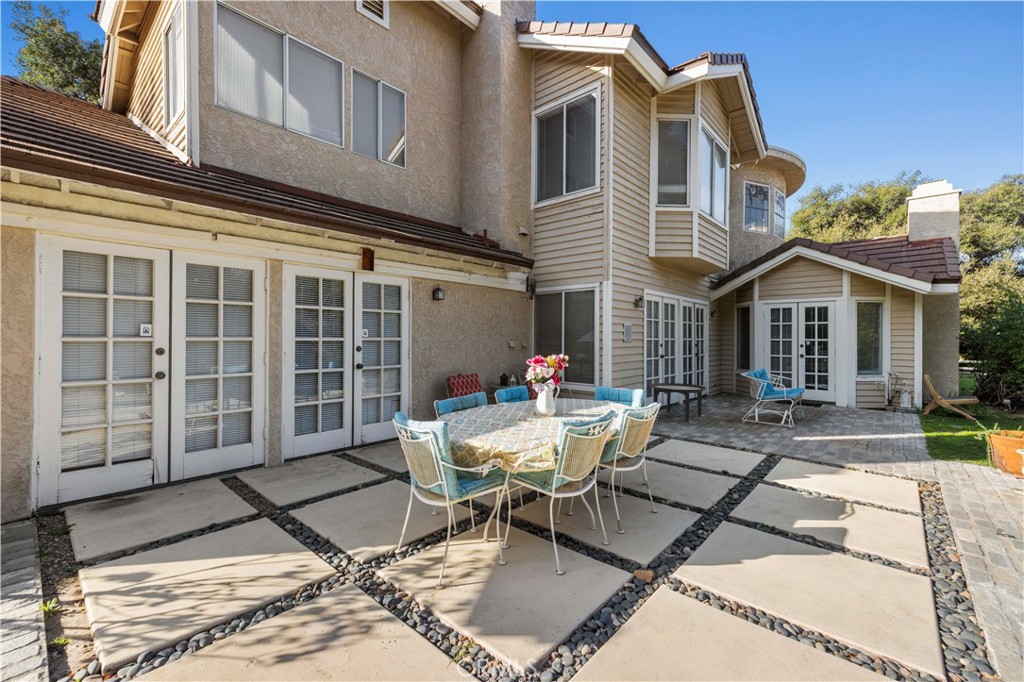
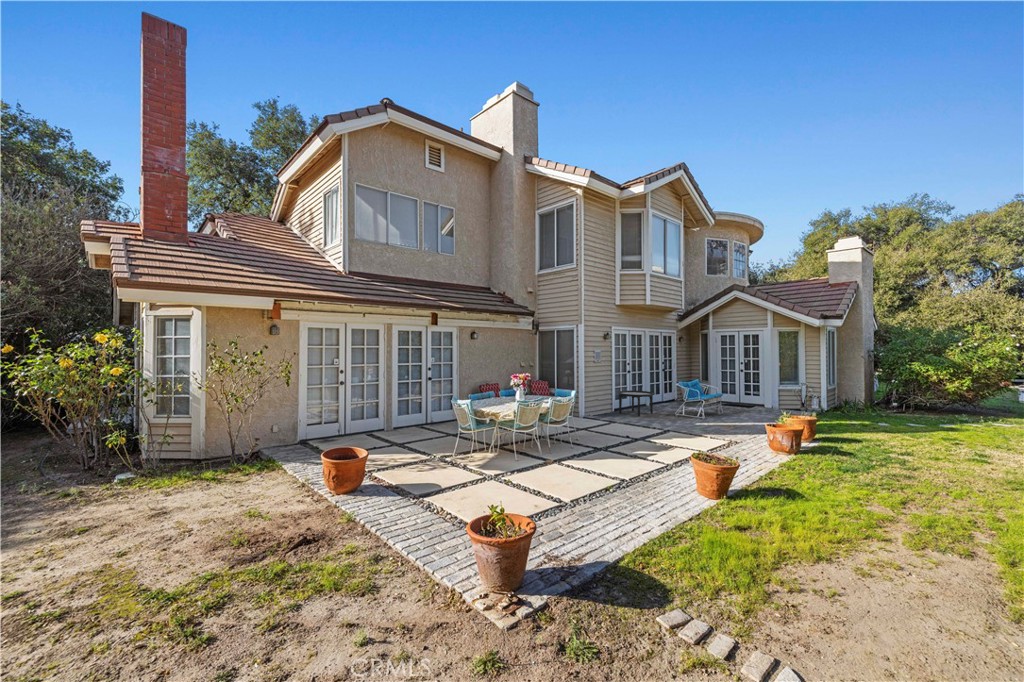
lounge chair: present [923,375,979,420] -> none [820,385,860,418]

